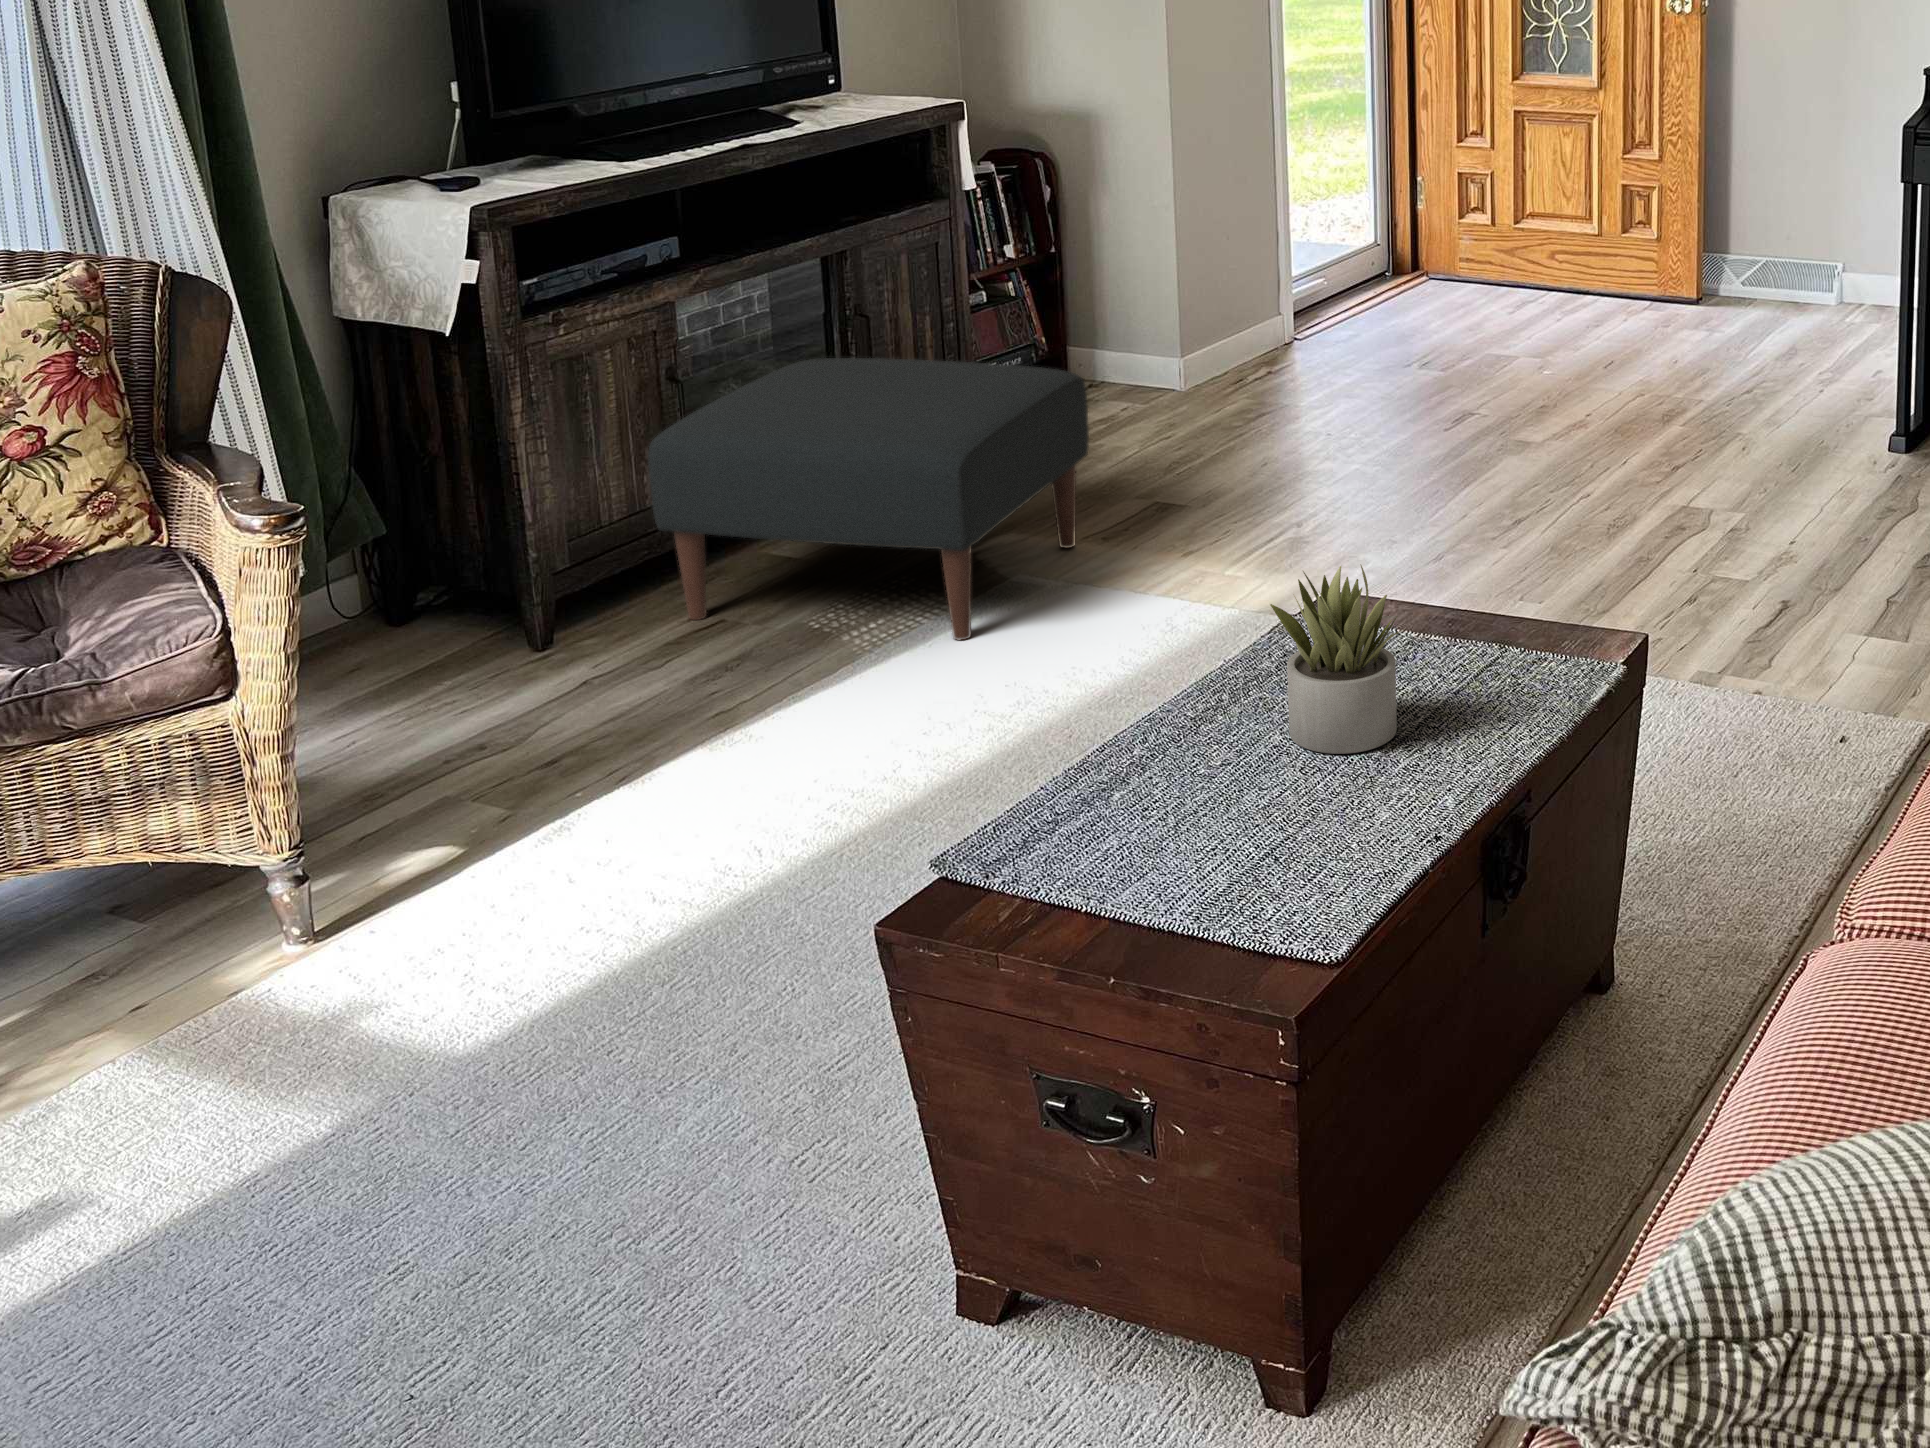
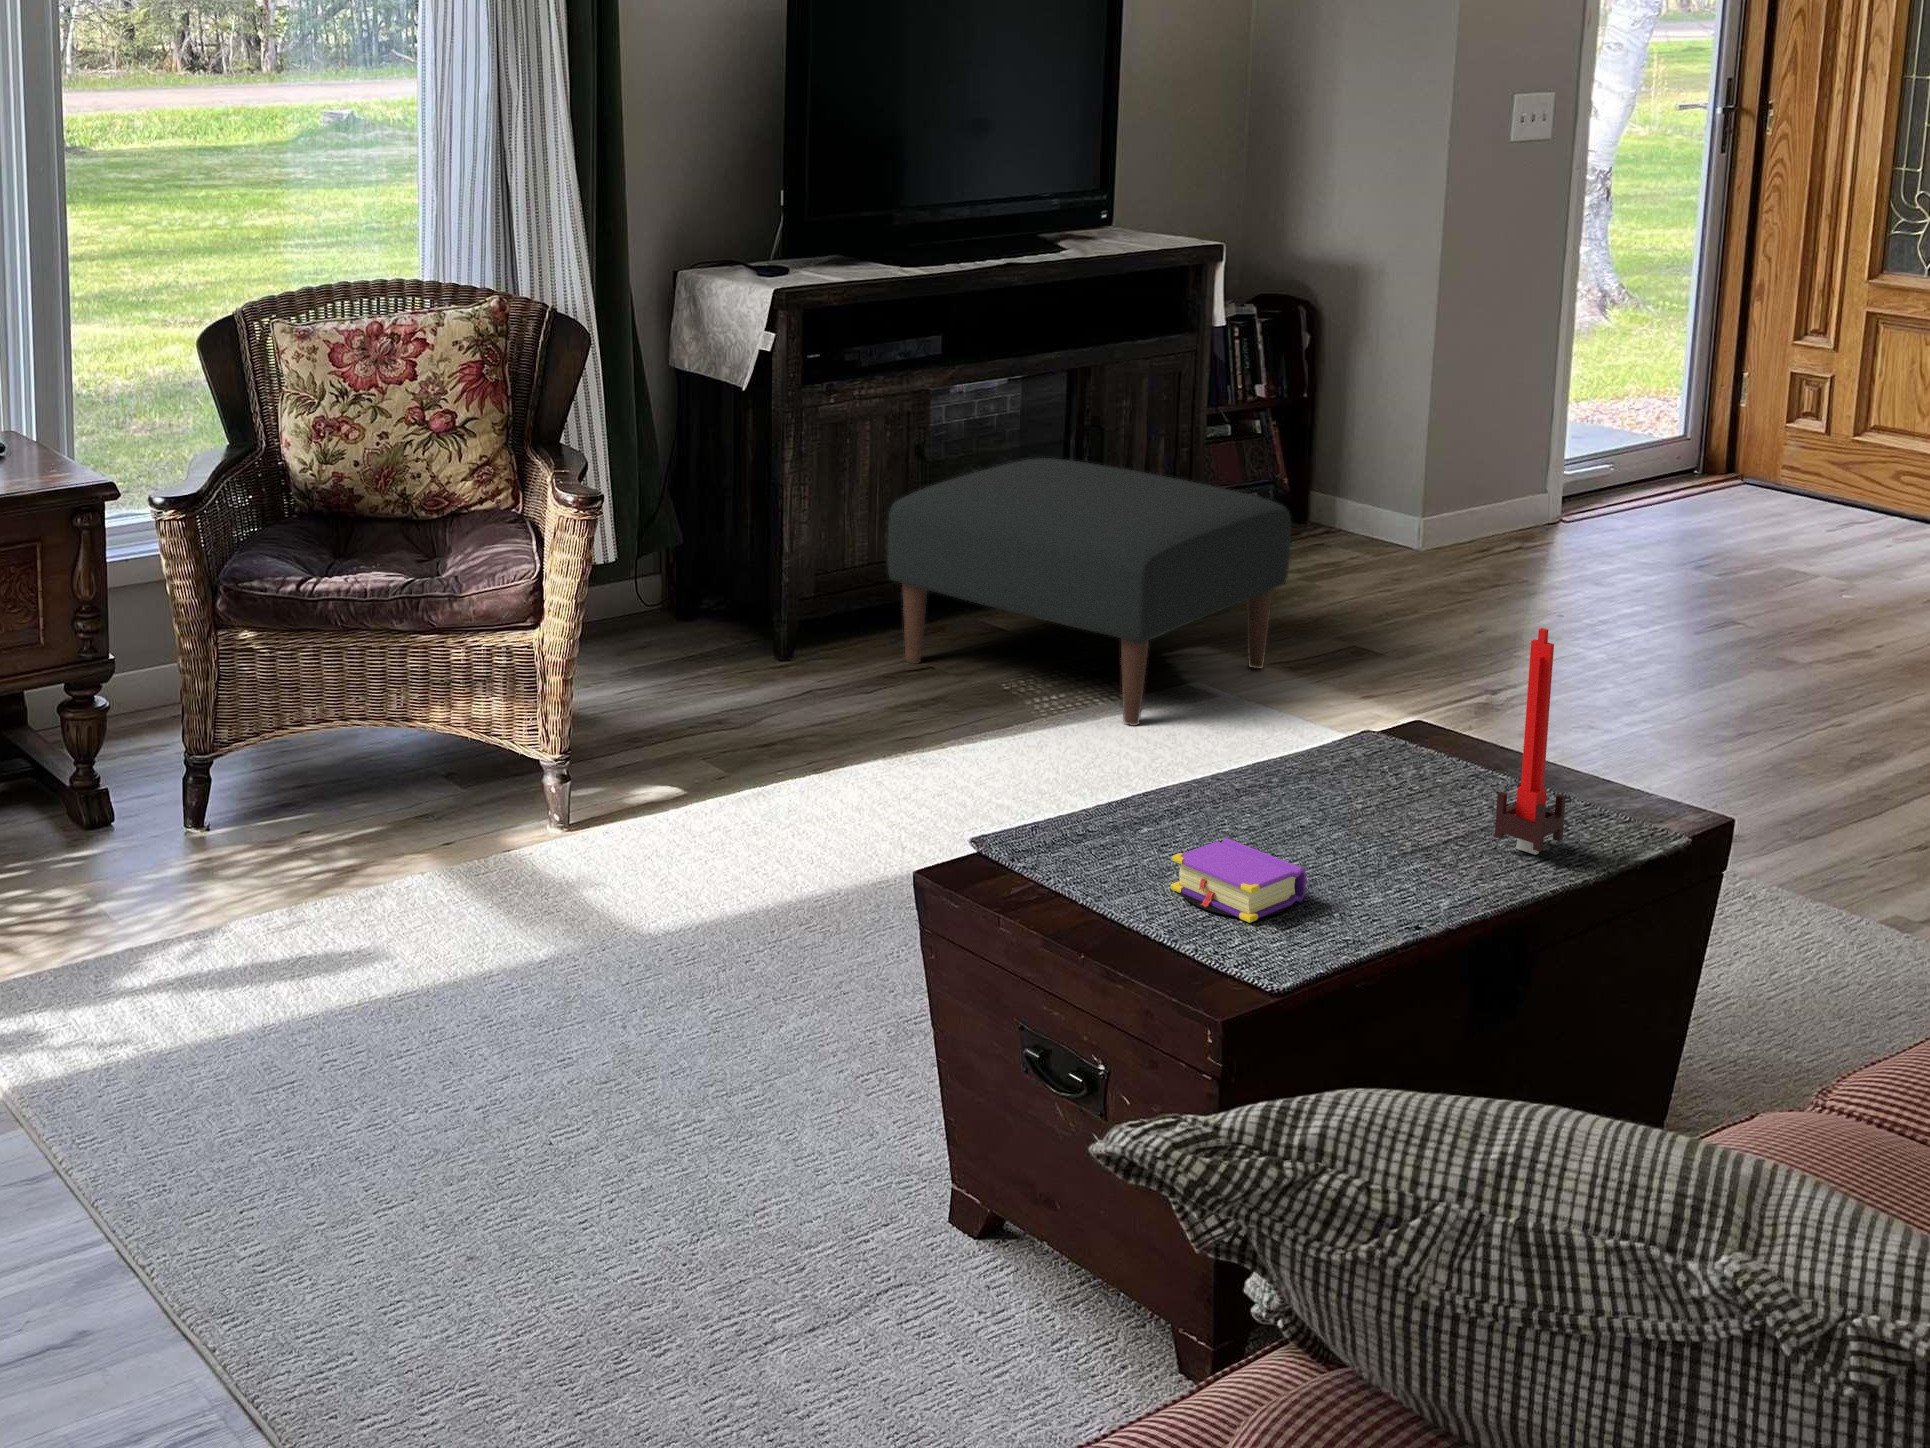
candle: none [1457,491,1518,723] -> present [1495,628,1566,855]
succulent plant: present [1270,565,1400,754] -> none [1319,670,1448,848]
book: none [1119,790,1362,913] -> present [1171,838,1306,923]

